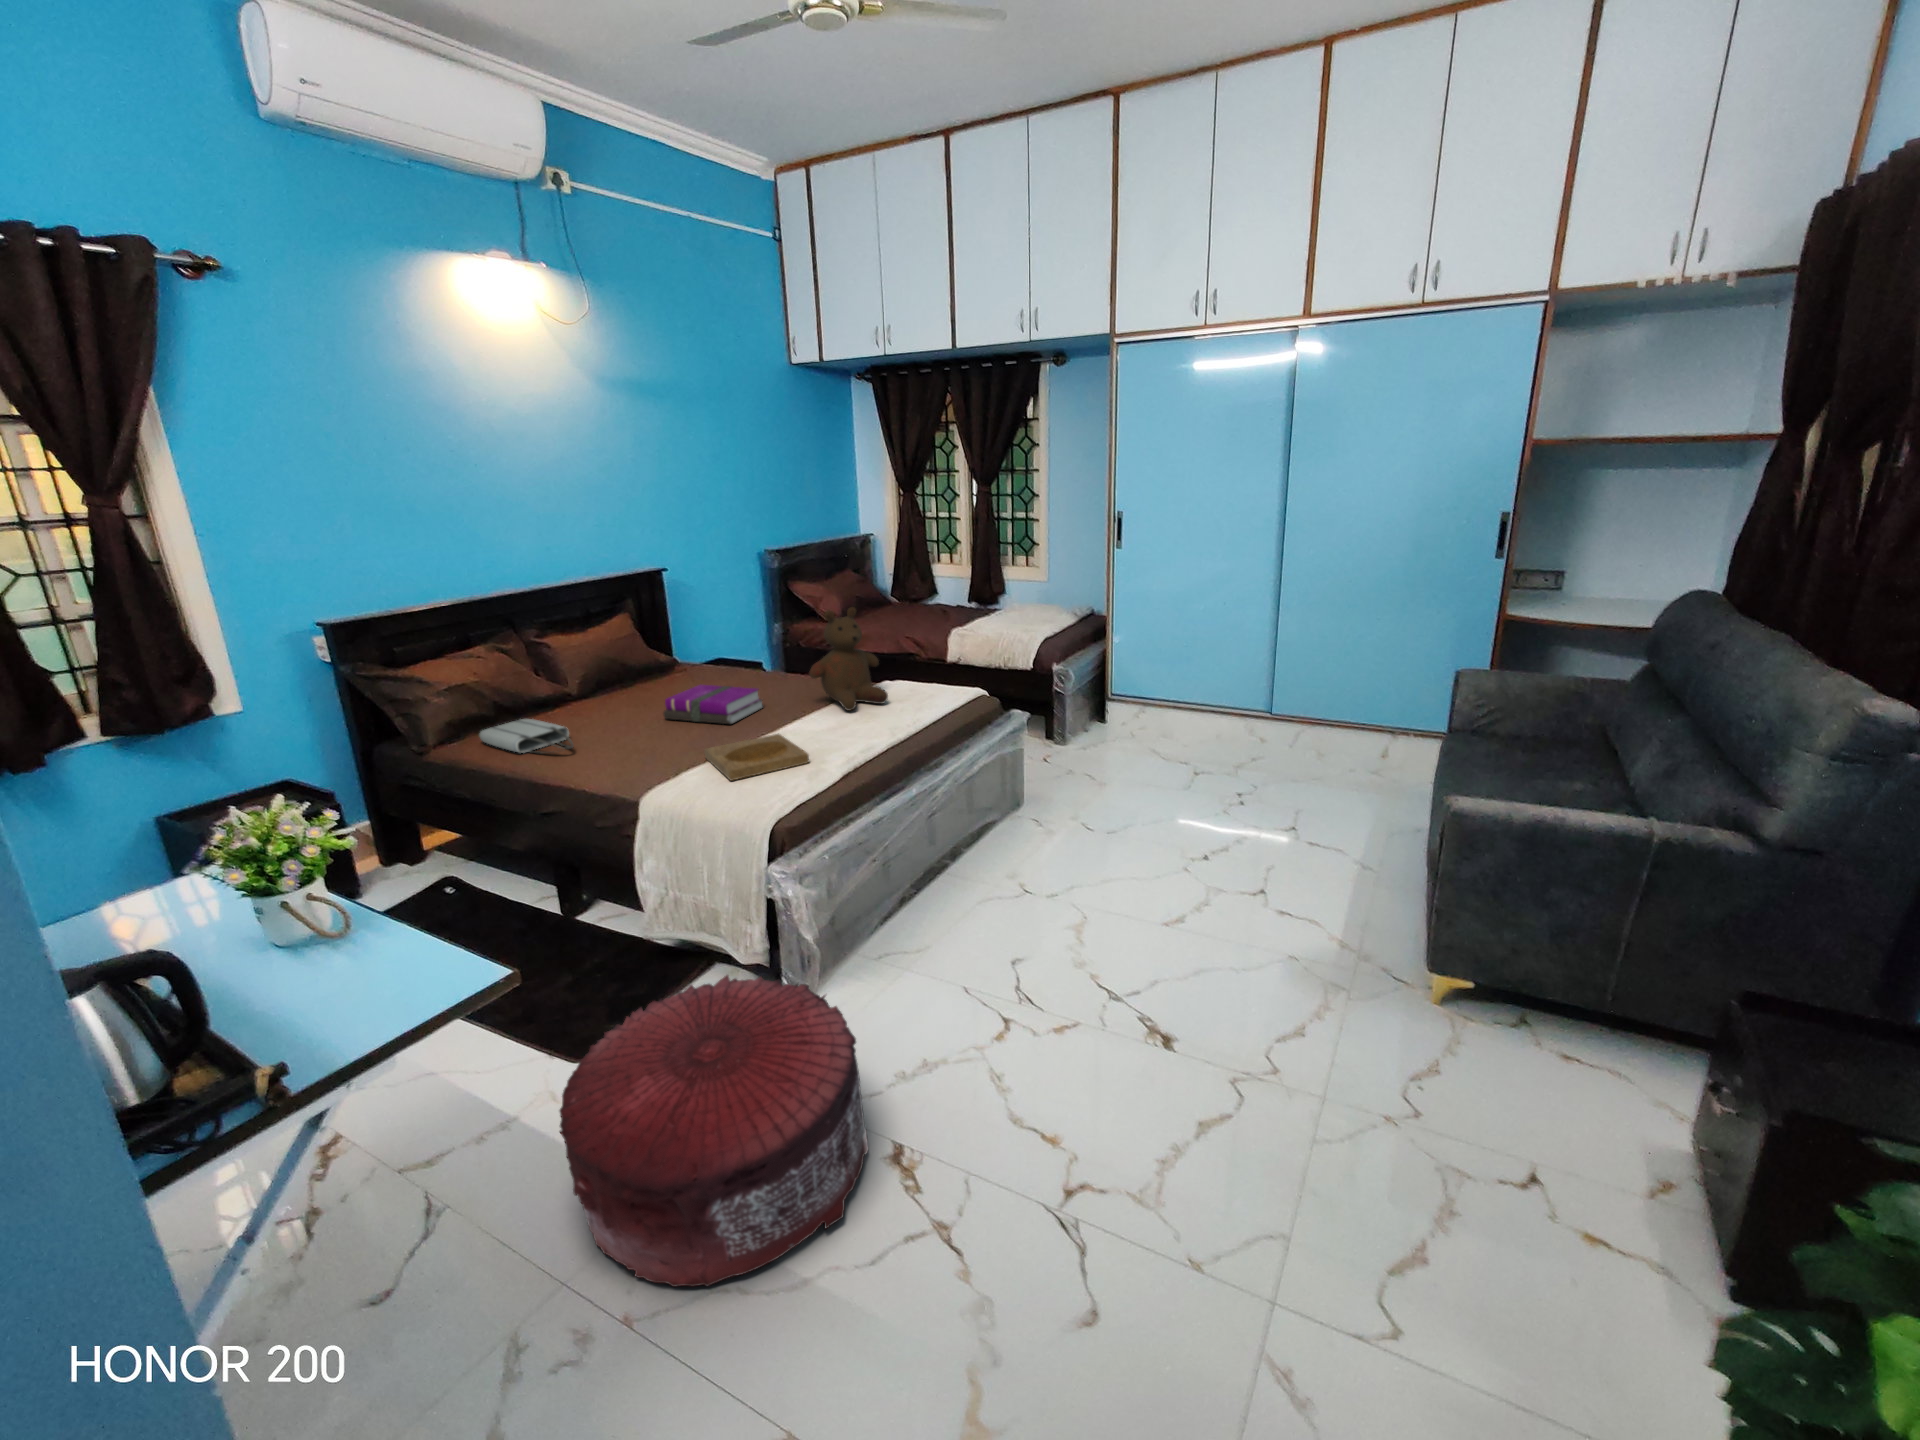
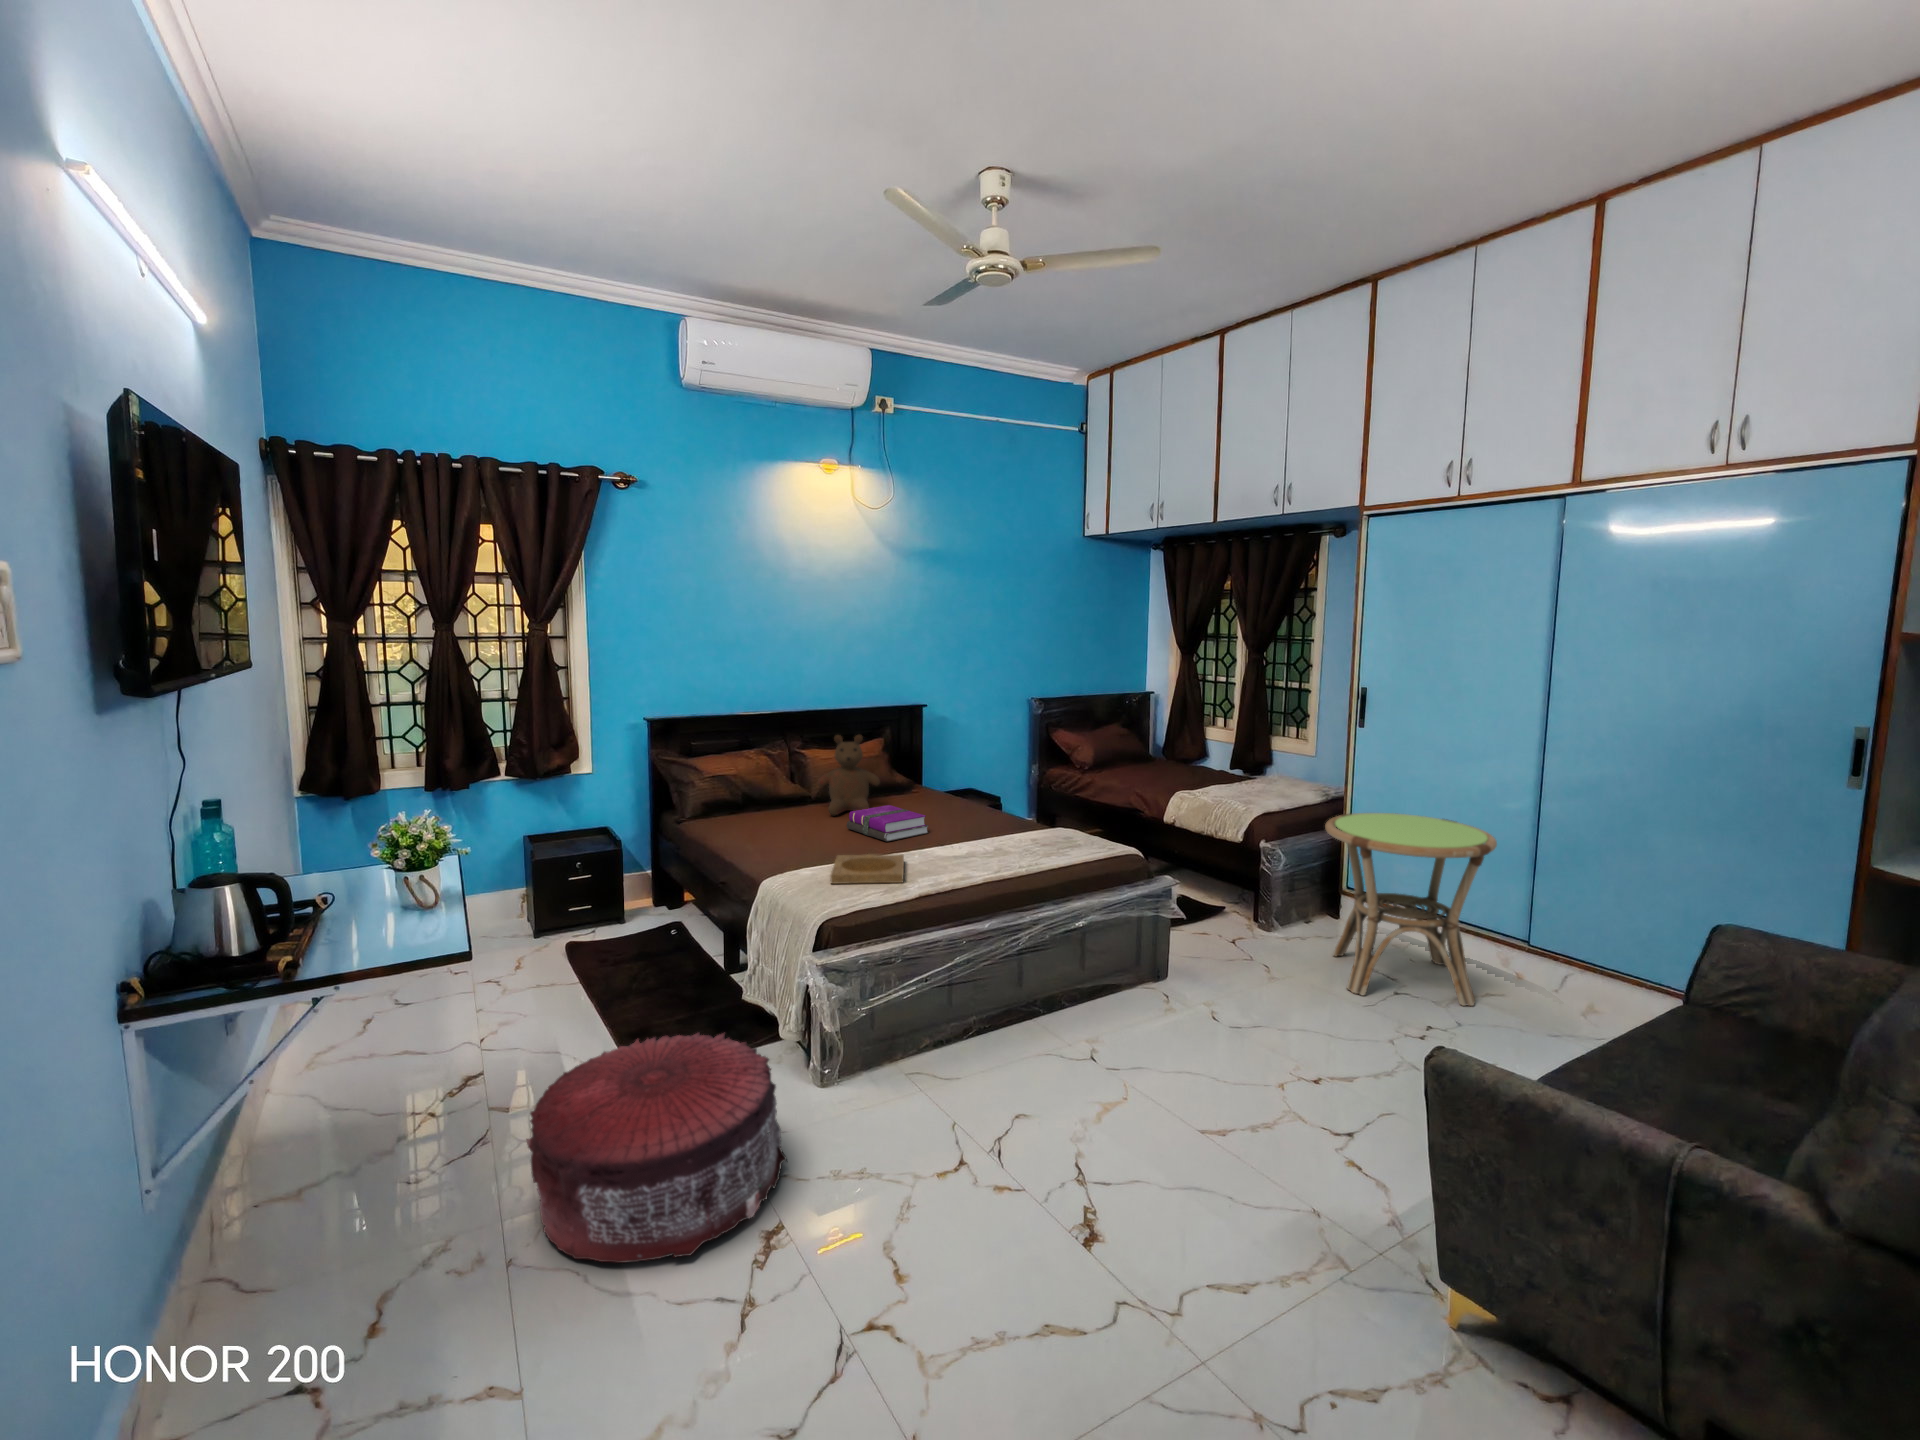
teddy bear: present [809,607,888,711] -> present [818,735,880,815]
side table: none [1121,619,1259,778] -> present [1325,813,1497,1006]
tote bag: present [479,719,574,753] -> none [716,810,771,838]

